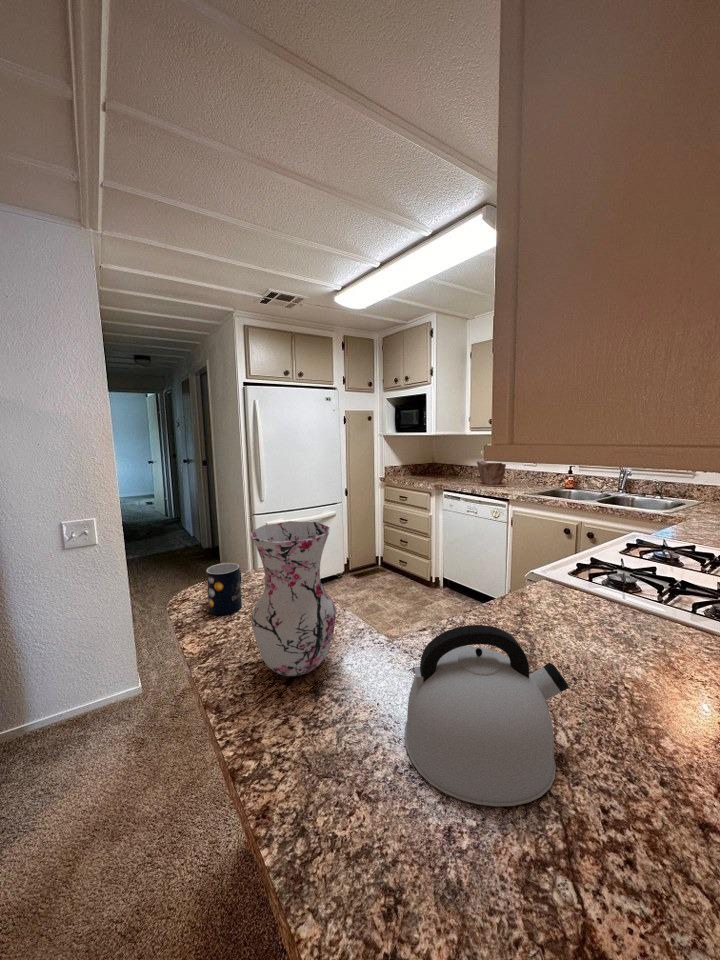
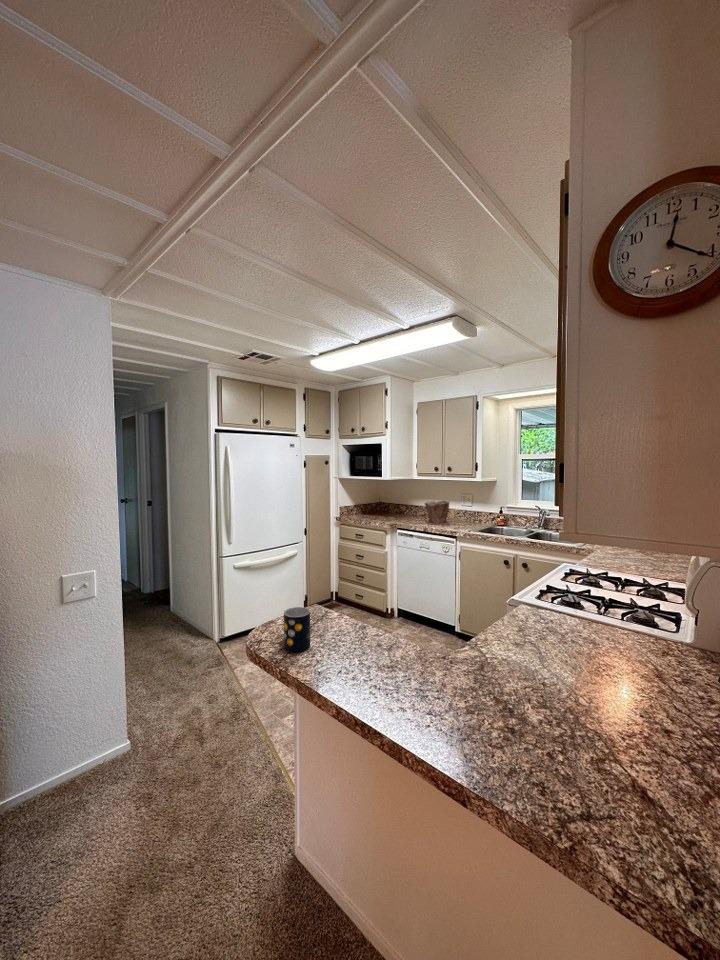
vase: present [250,521,336,676] -> none [361,571,423,688]
kettle: present [405,625,568,806] -> none [490,634,589,741]

